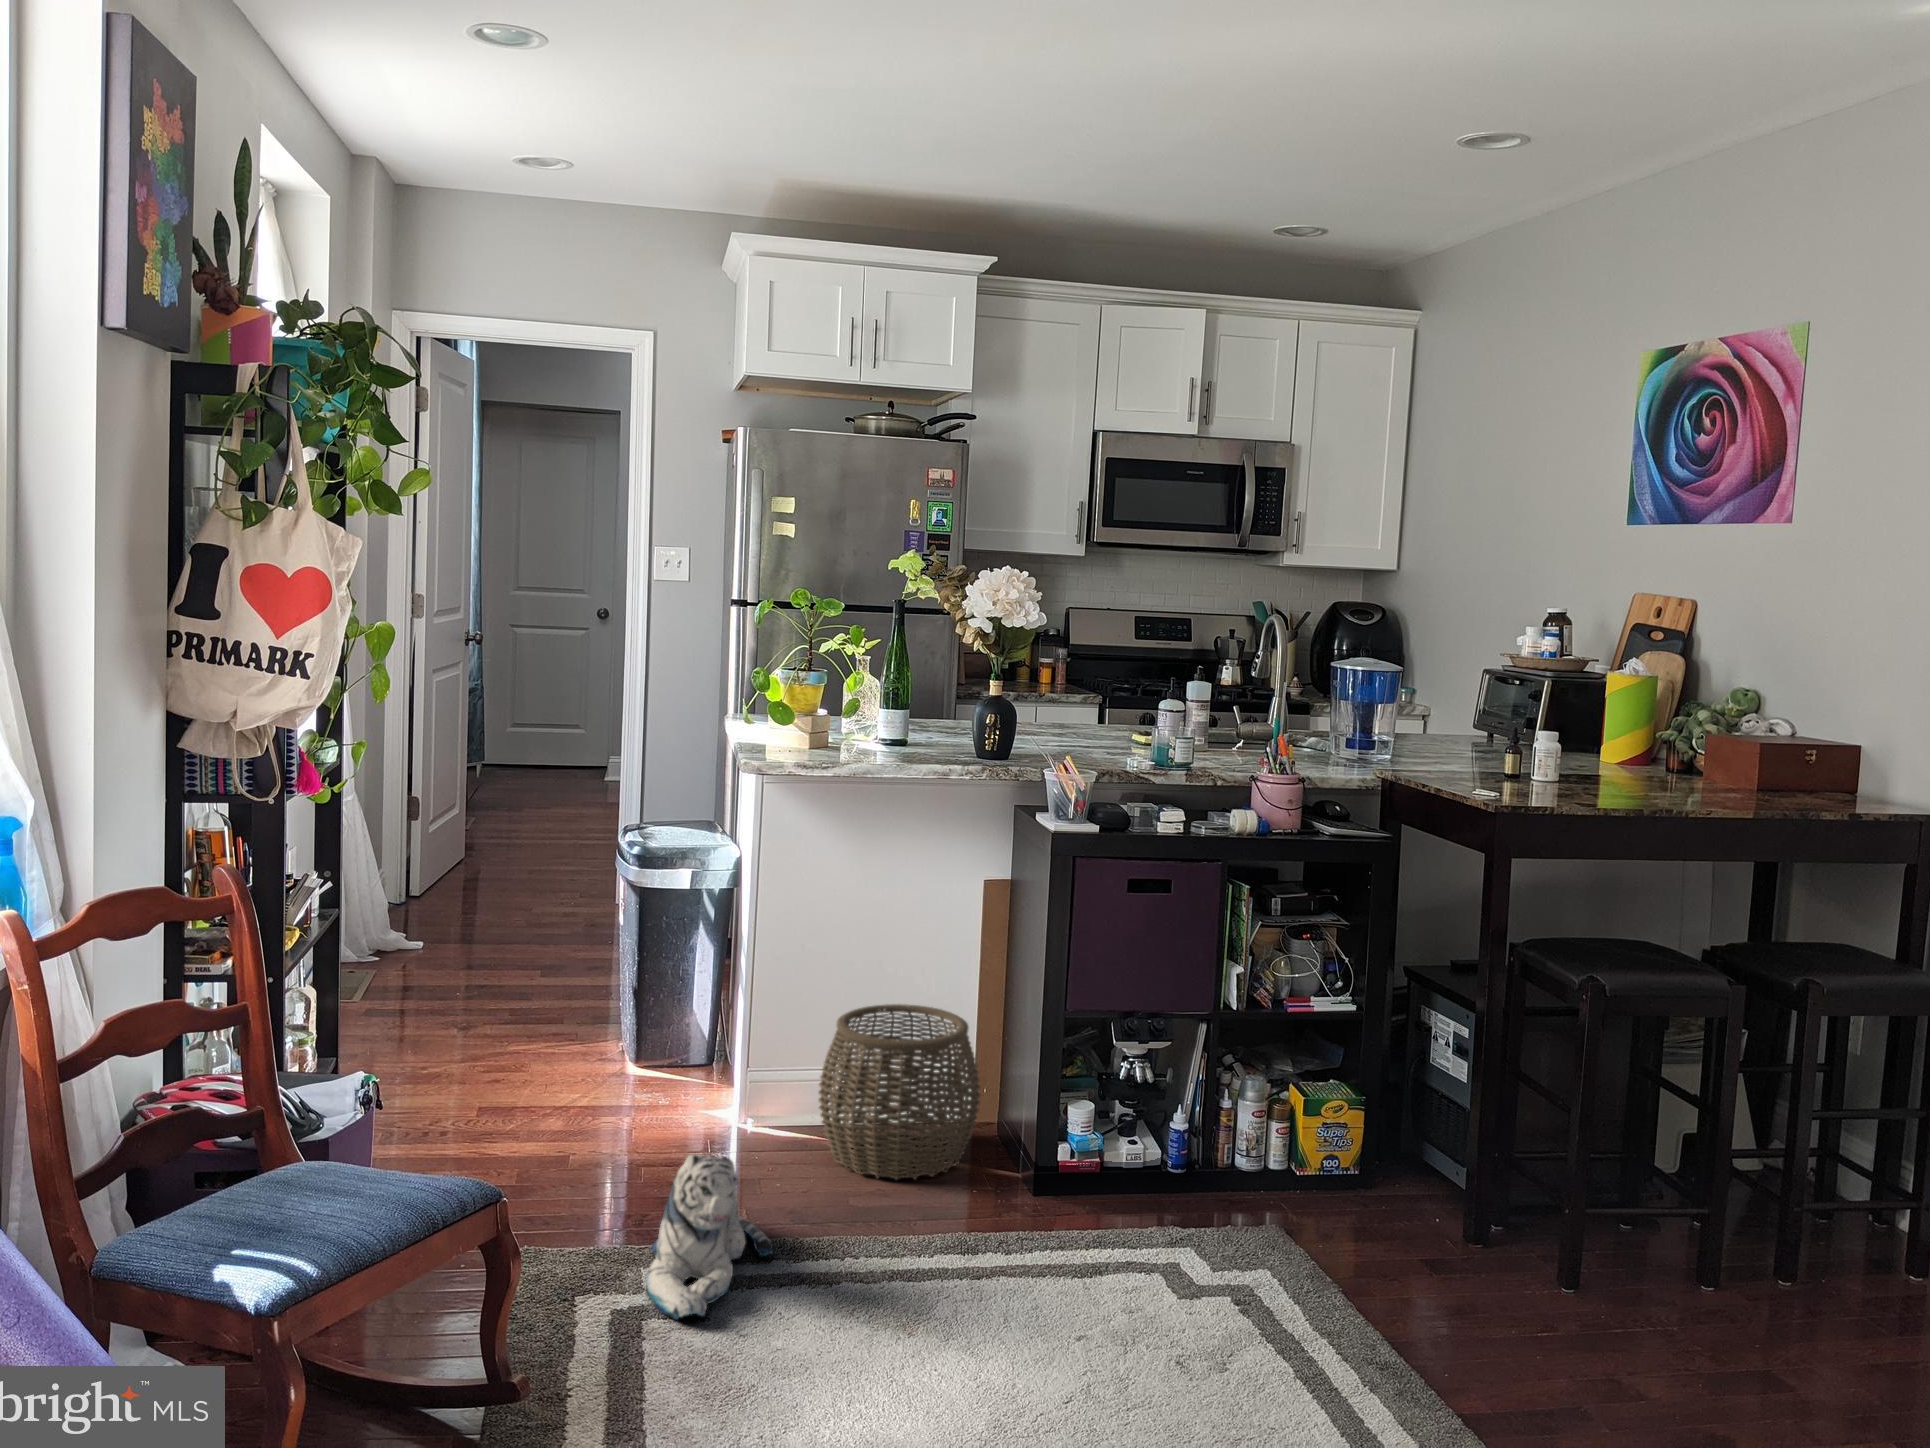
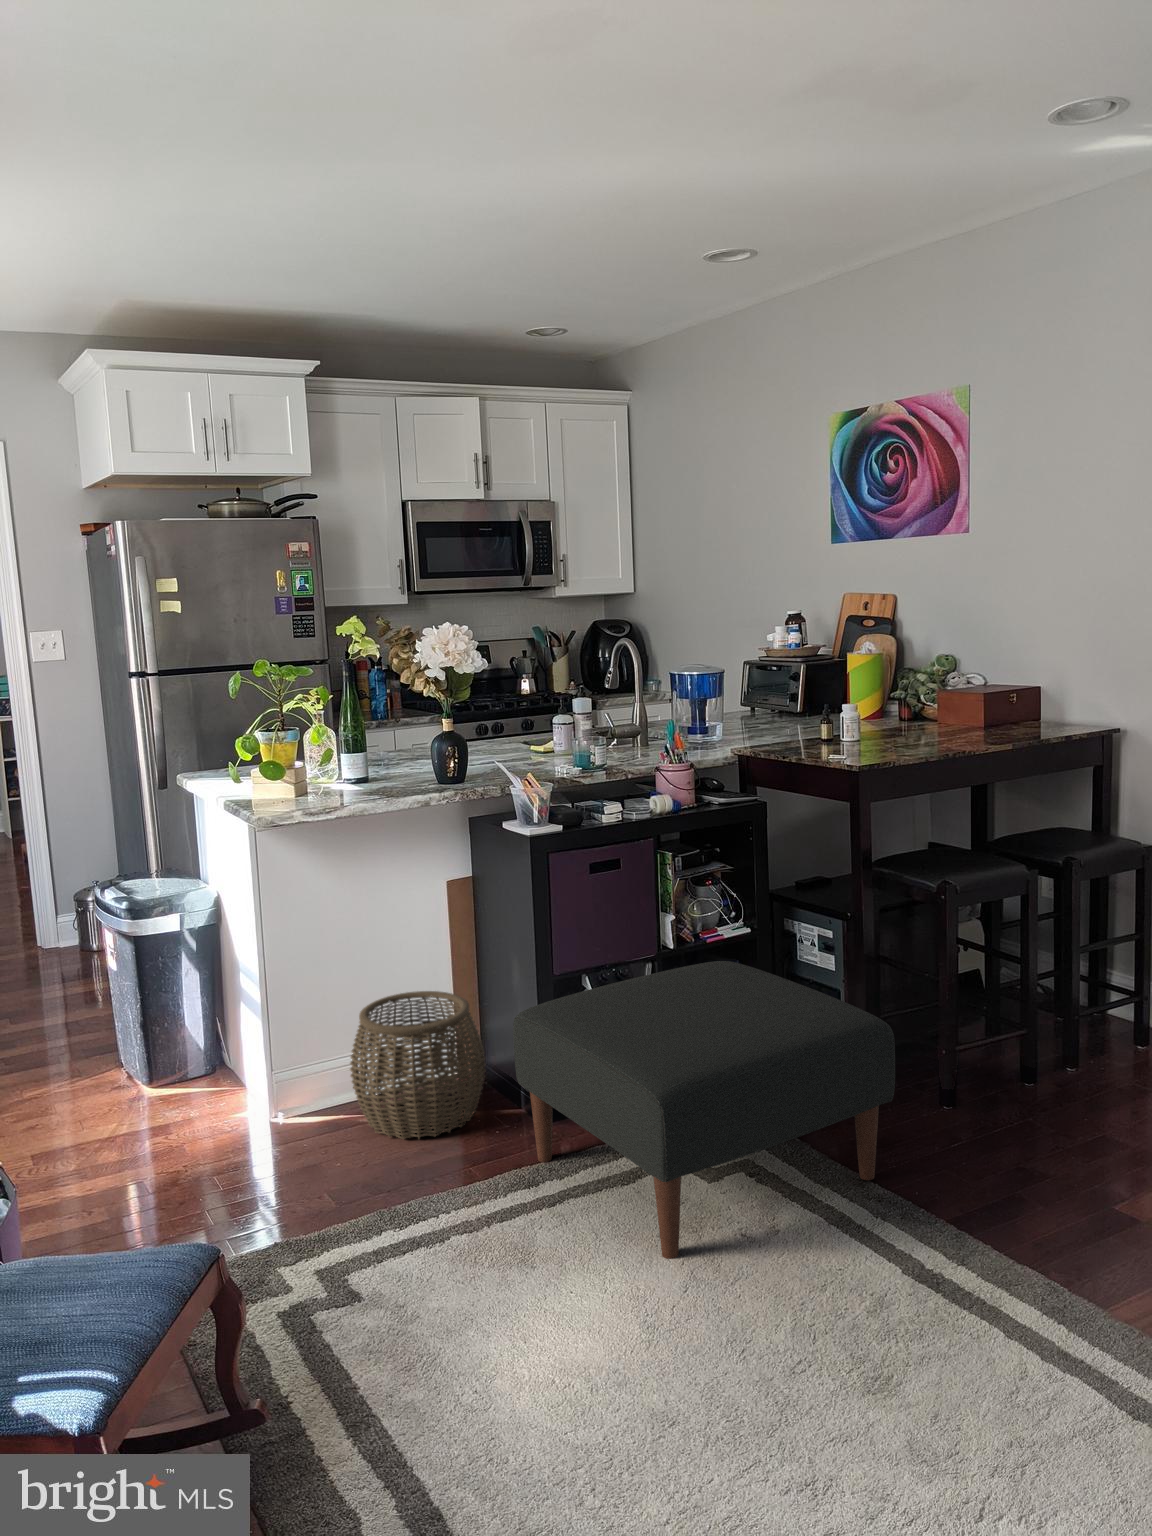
ottoman: none [984,1032,1437,1371] -> present [513,961,895,1259]
plush toy: present [645,1155,773,1320] -> none [274,1158,382,1308]

